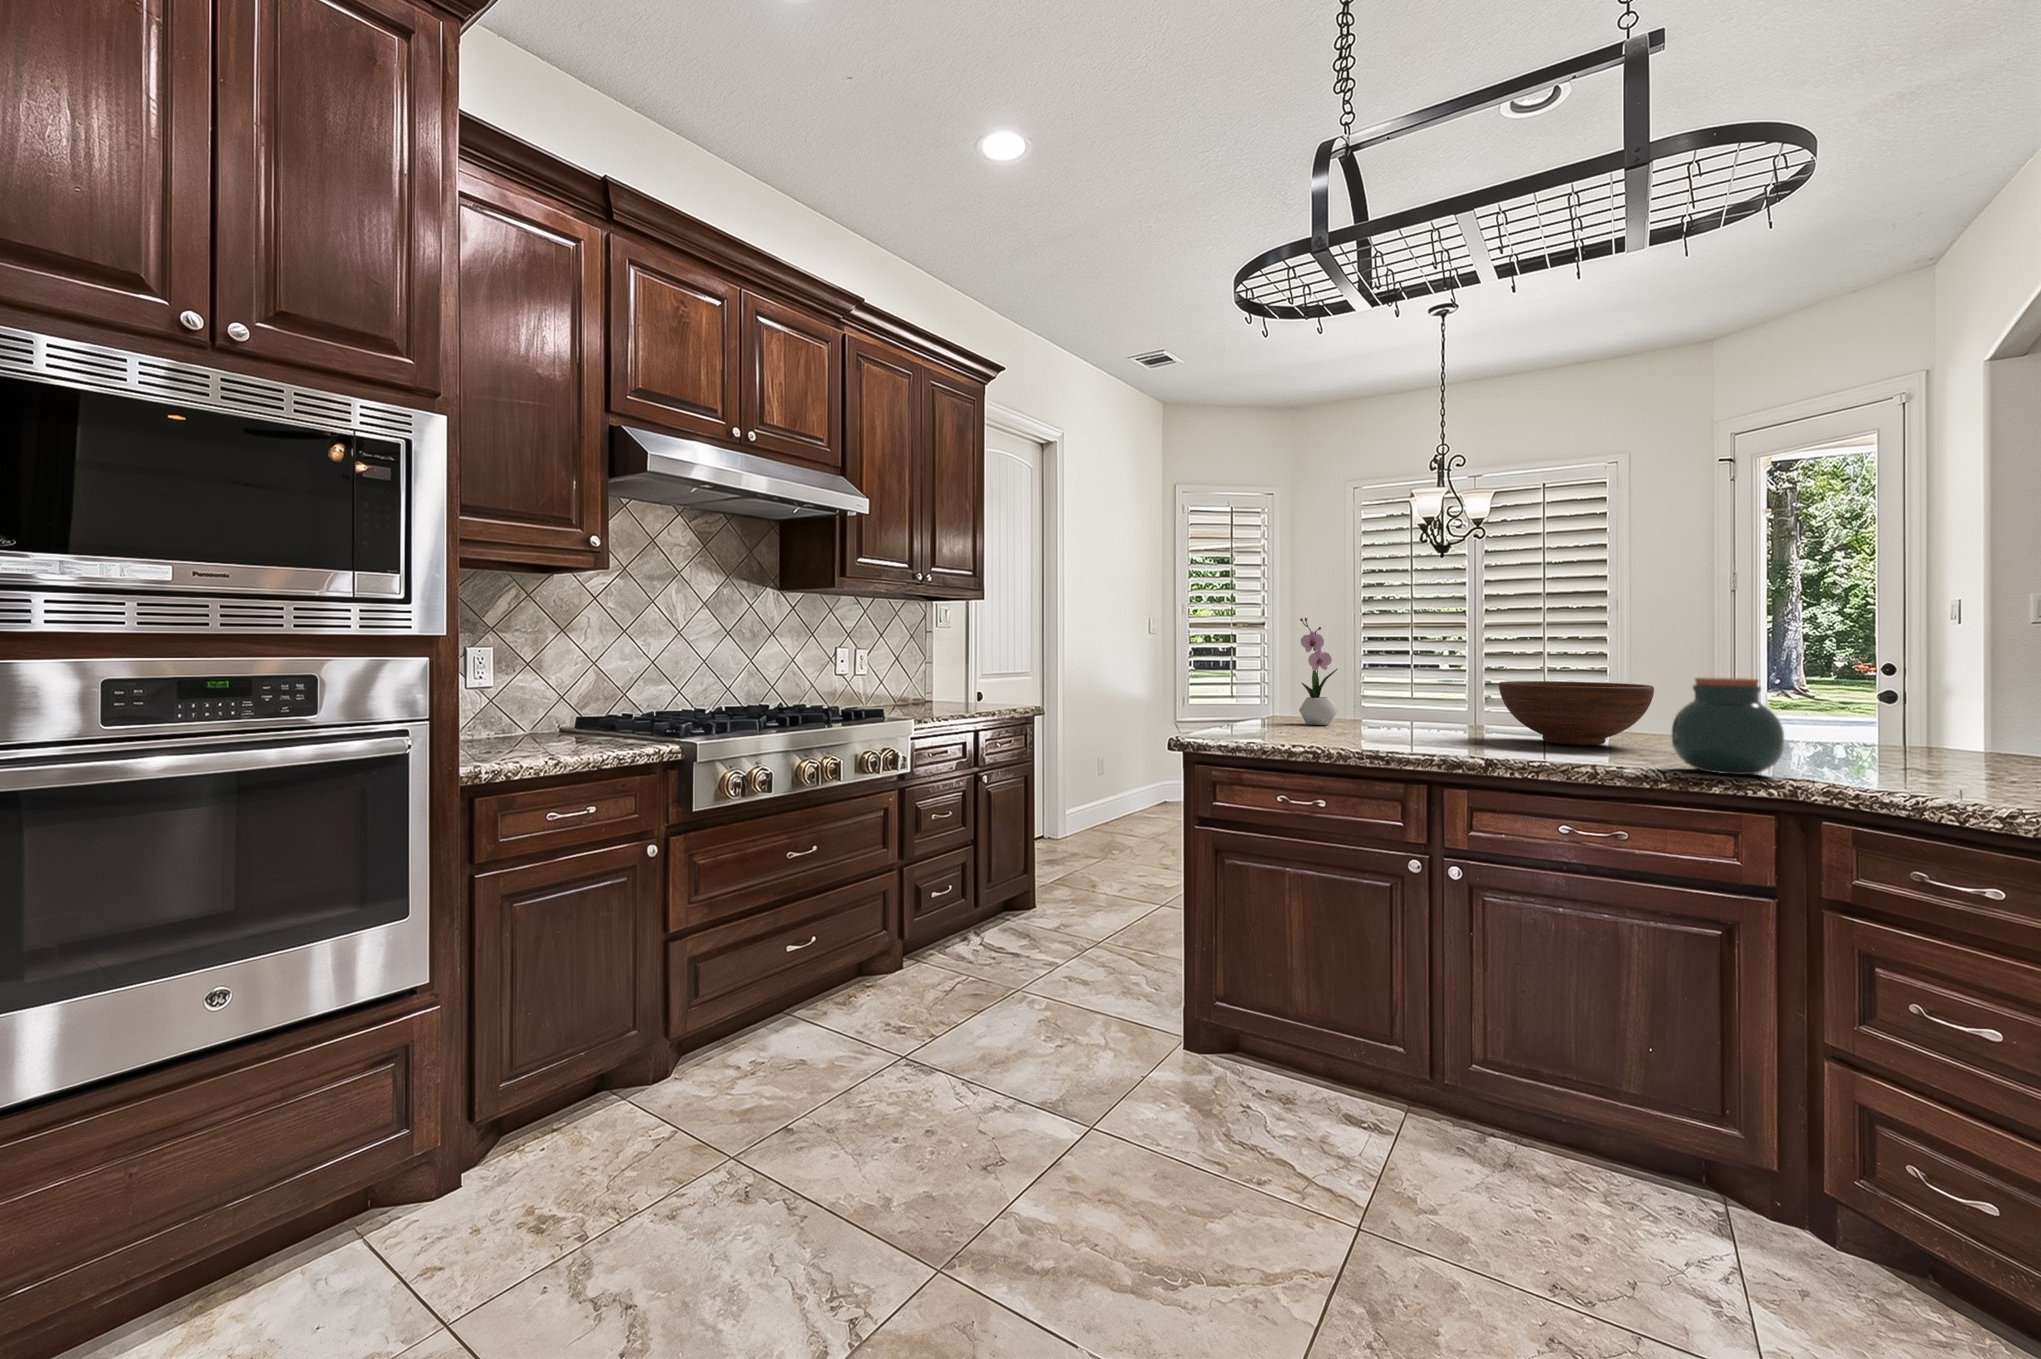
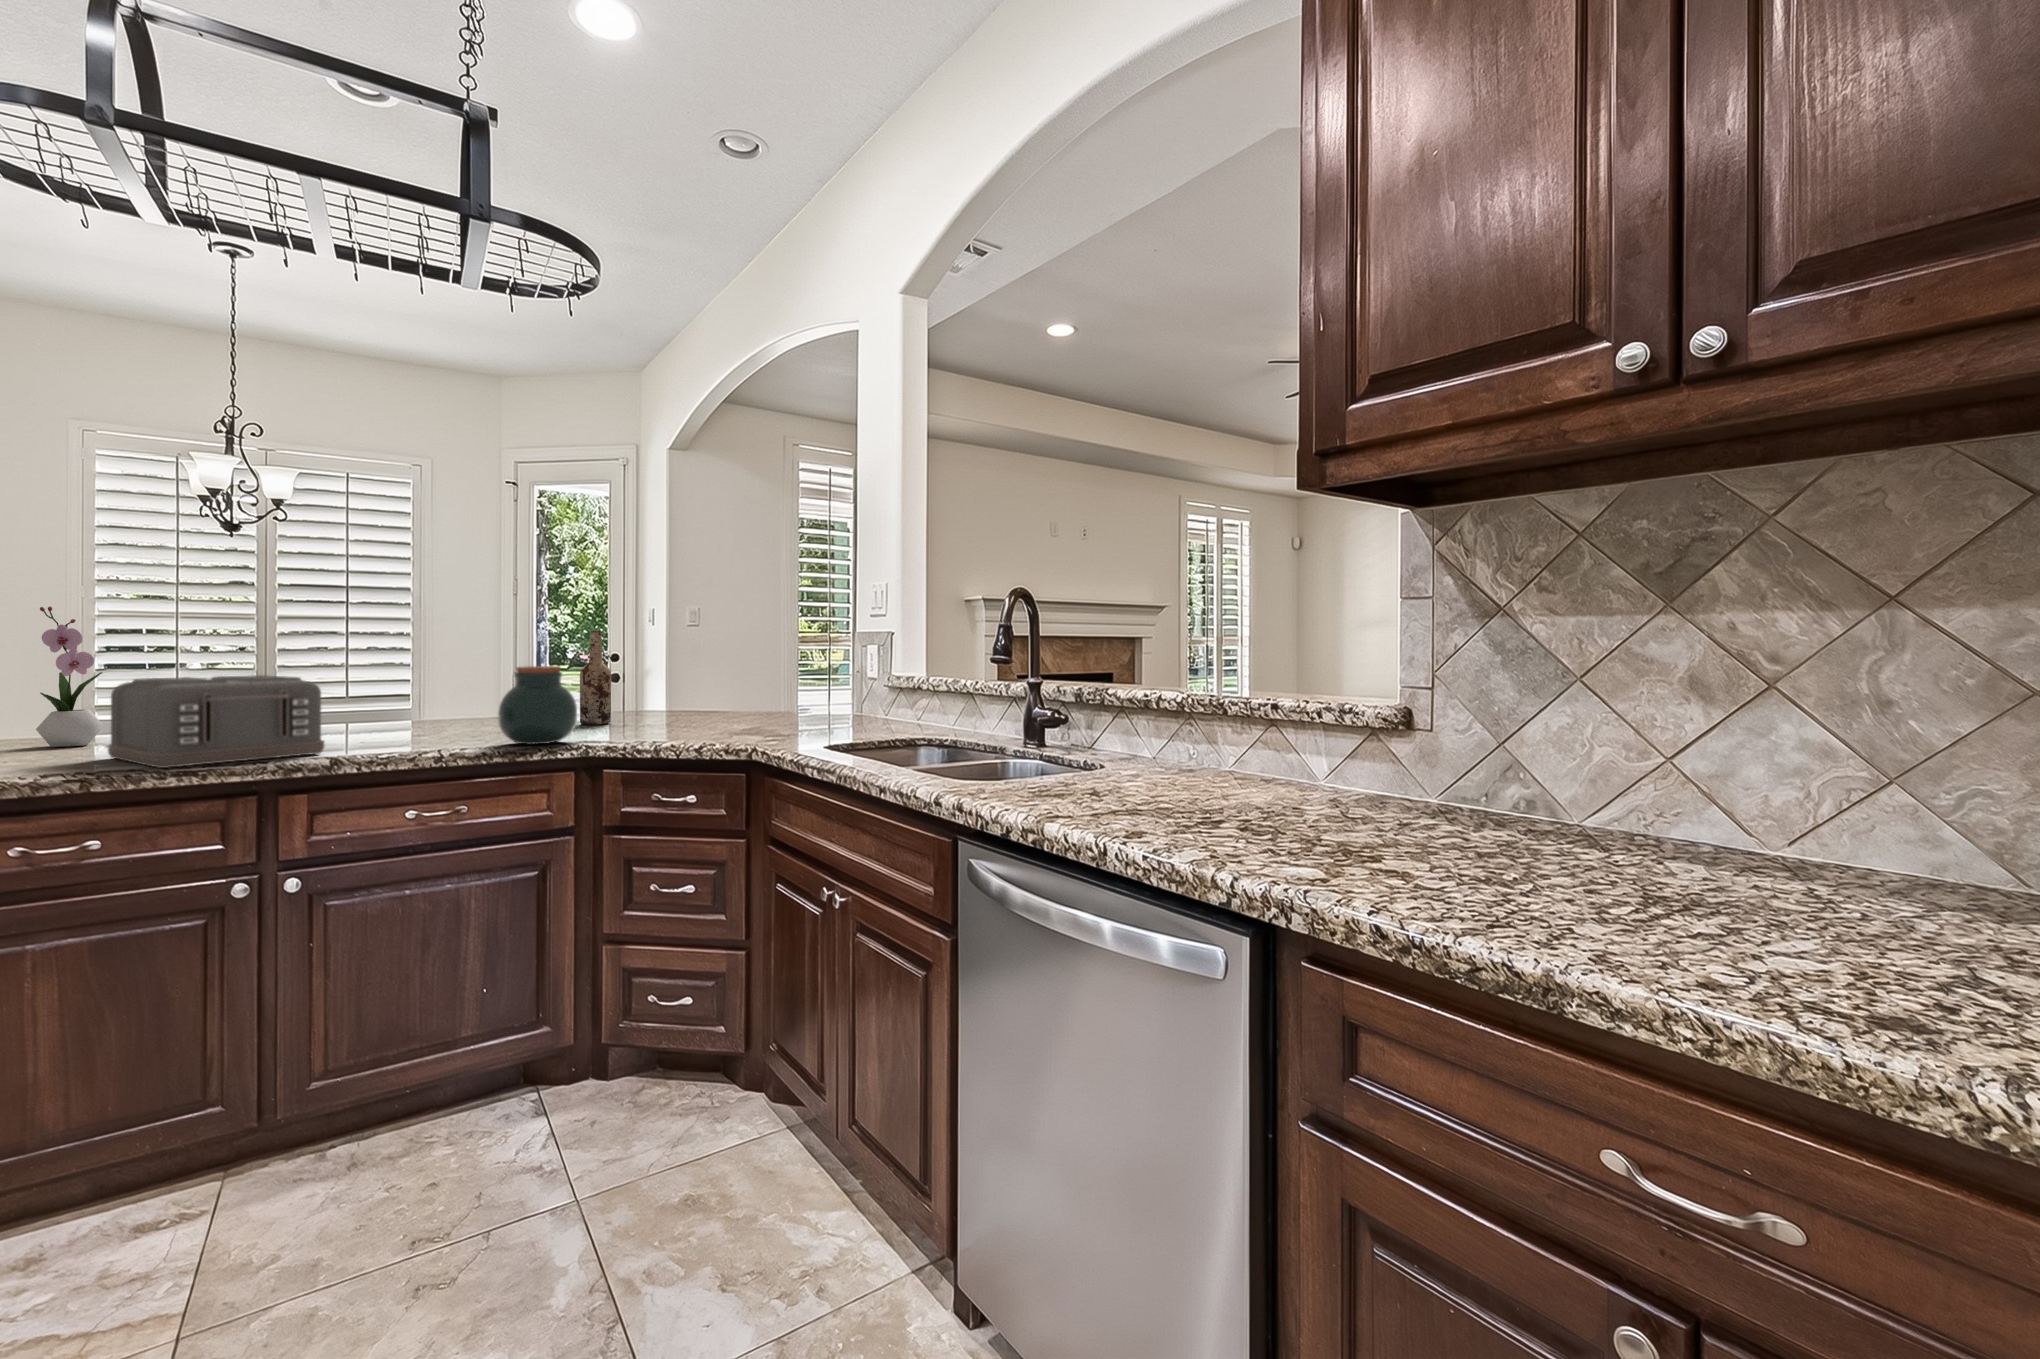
wine bottle: none [1808,634,1860,759] -> present [580,631,611,725]
toaster: none [1331,675,1485,753] -> present [108,675,324,768]
fruit bowl: present [1499,681,1654,745] -> none [327,675,473,736]

